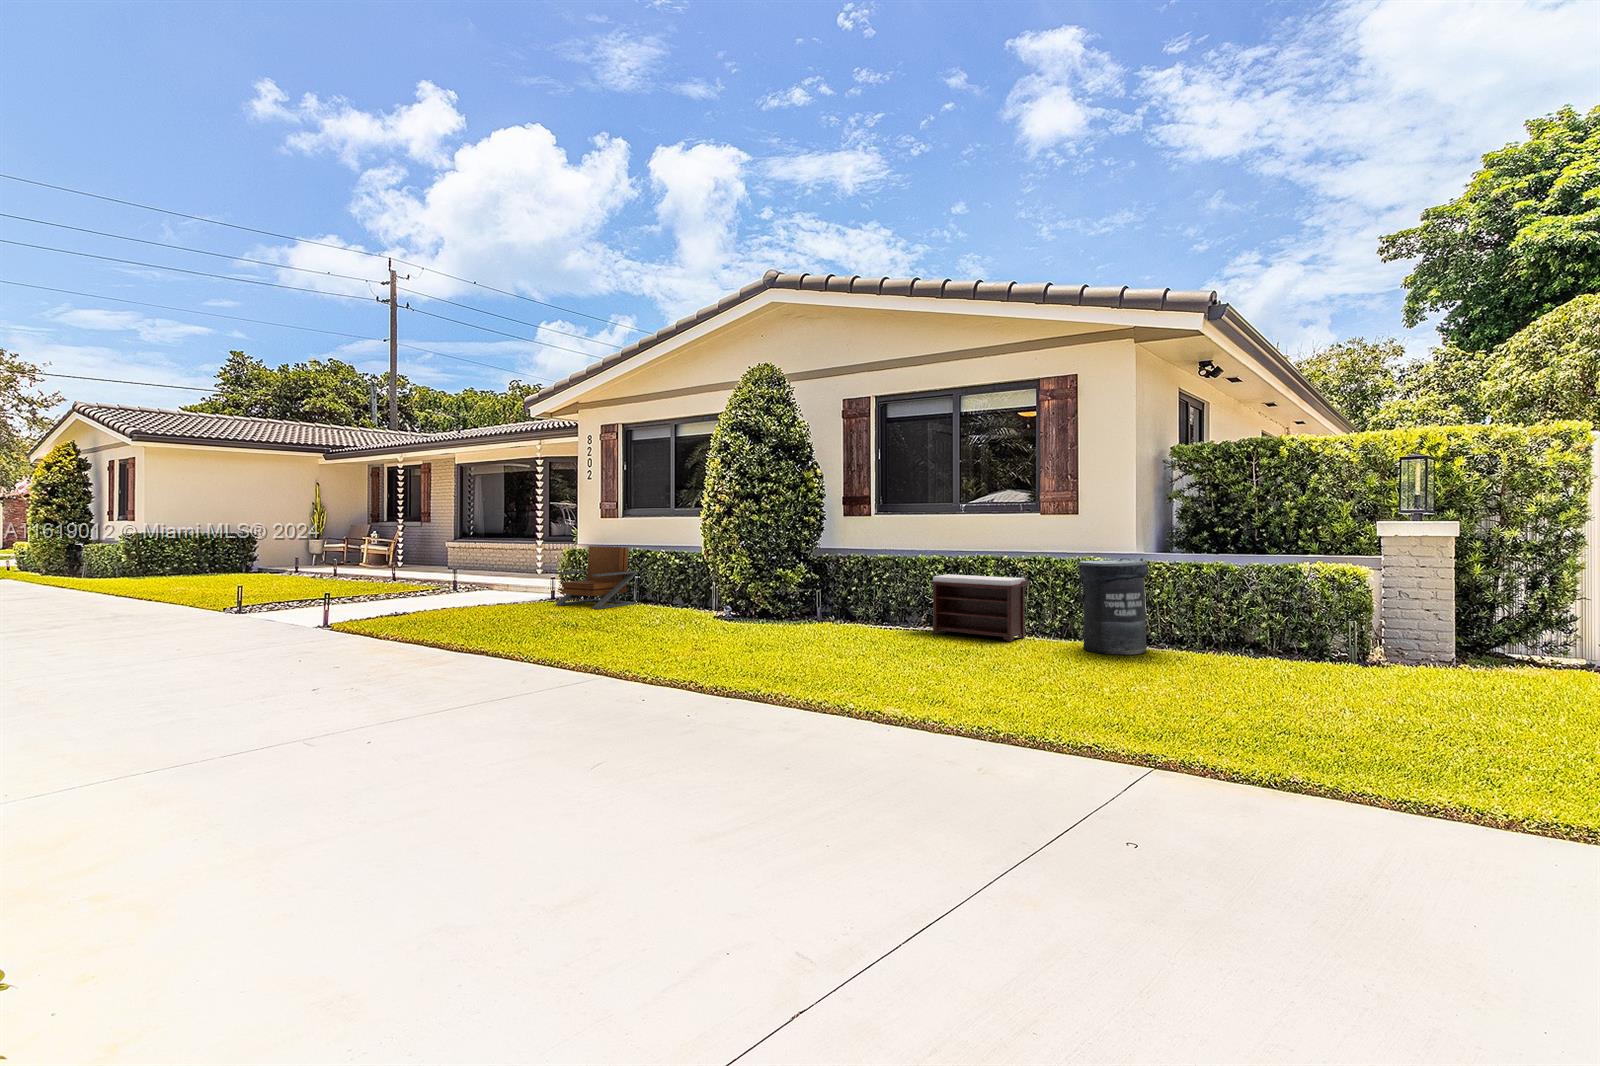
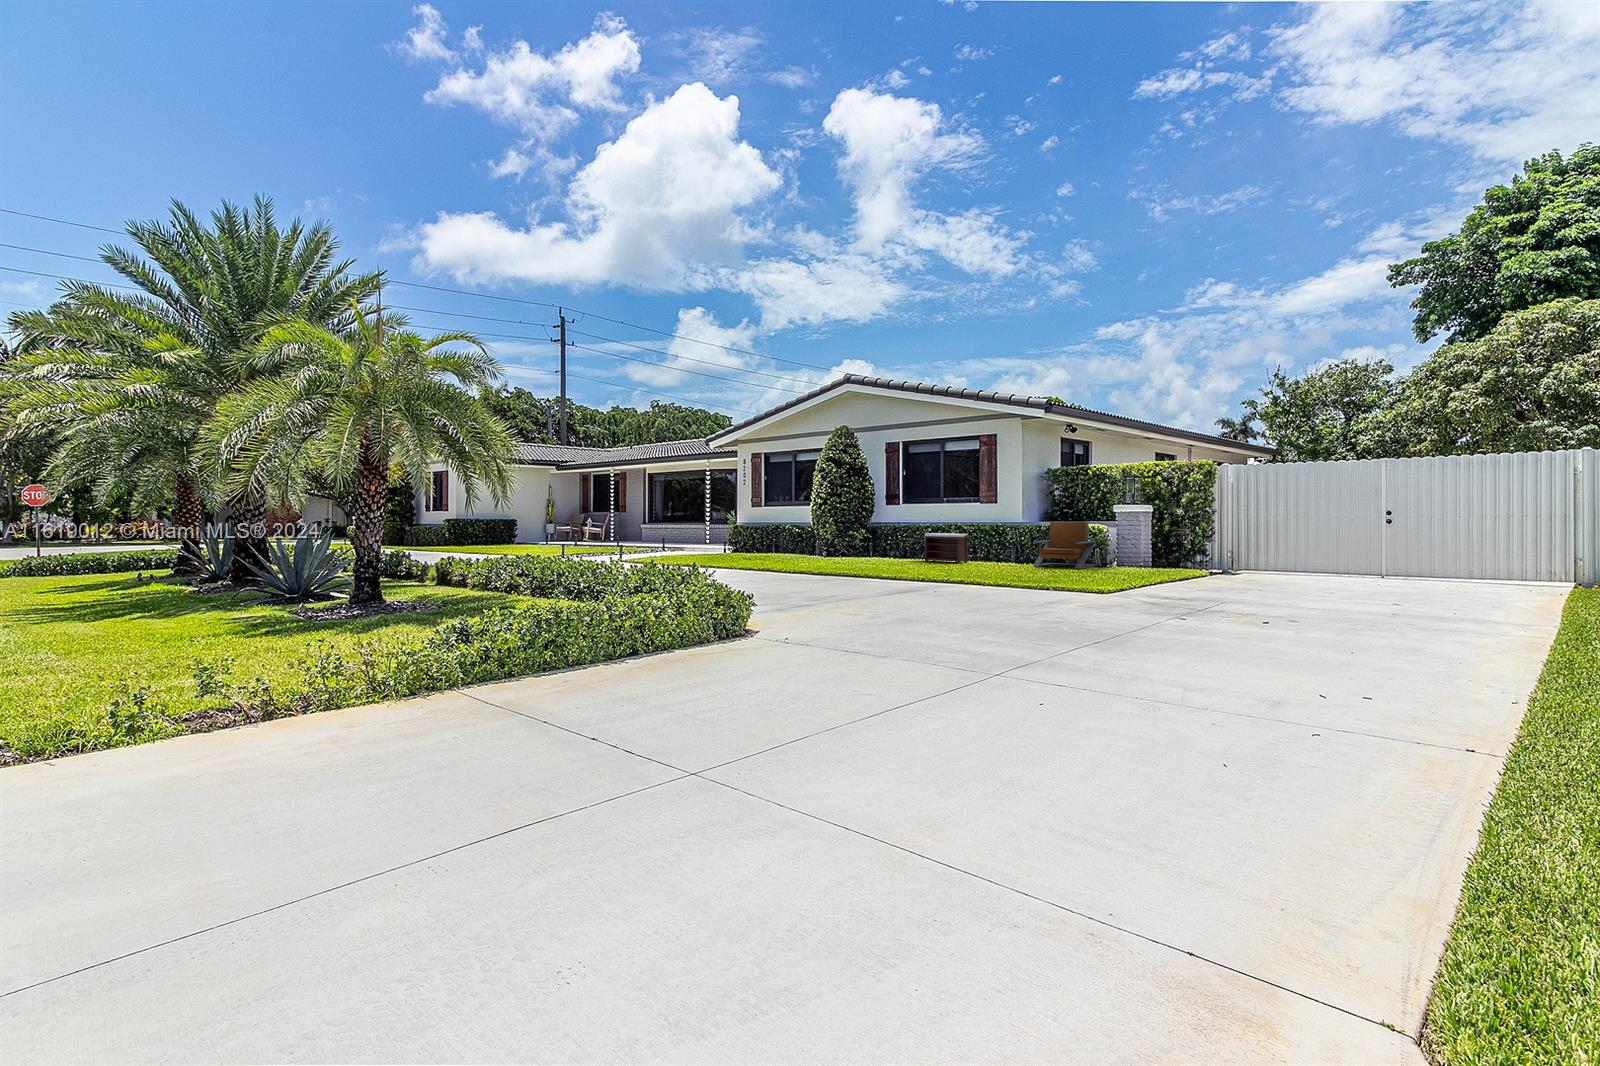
lounge chair: present [555,546,638,609] -> present [1033,522,1096,569]
trash can: present [1078,558,1149,655] -> none [987,523,1019,566]

